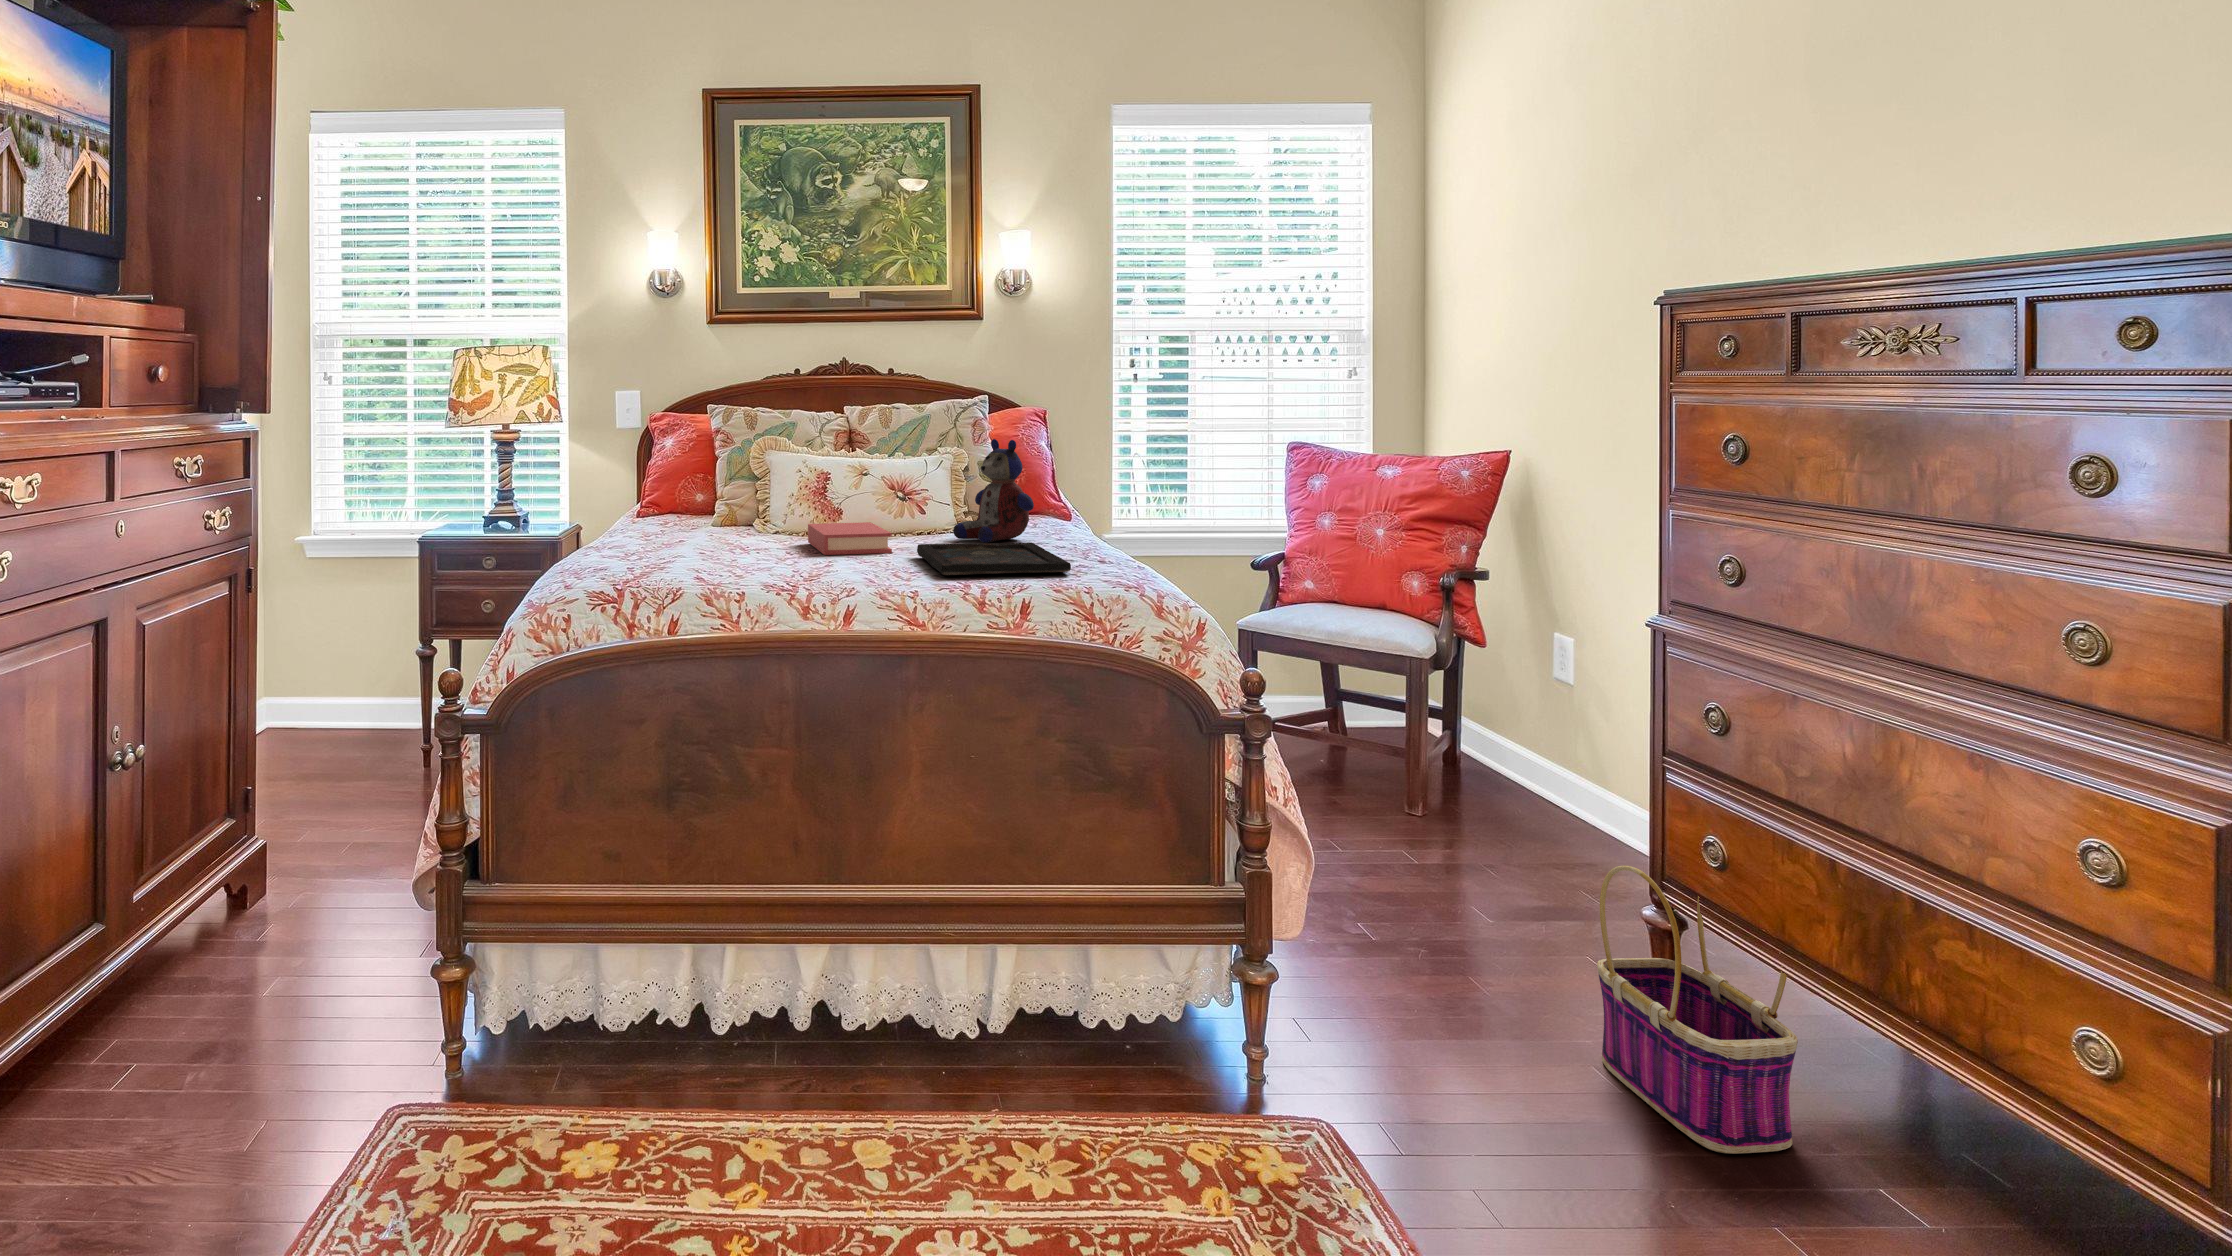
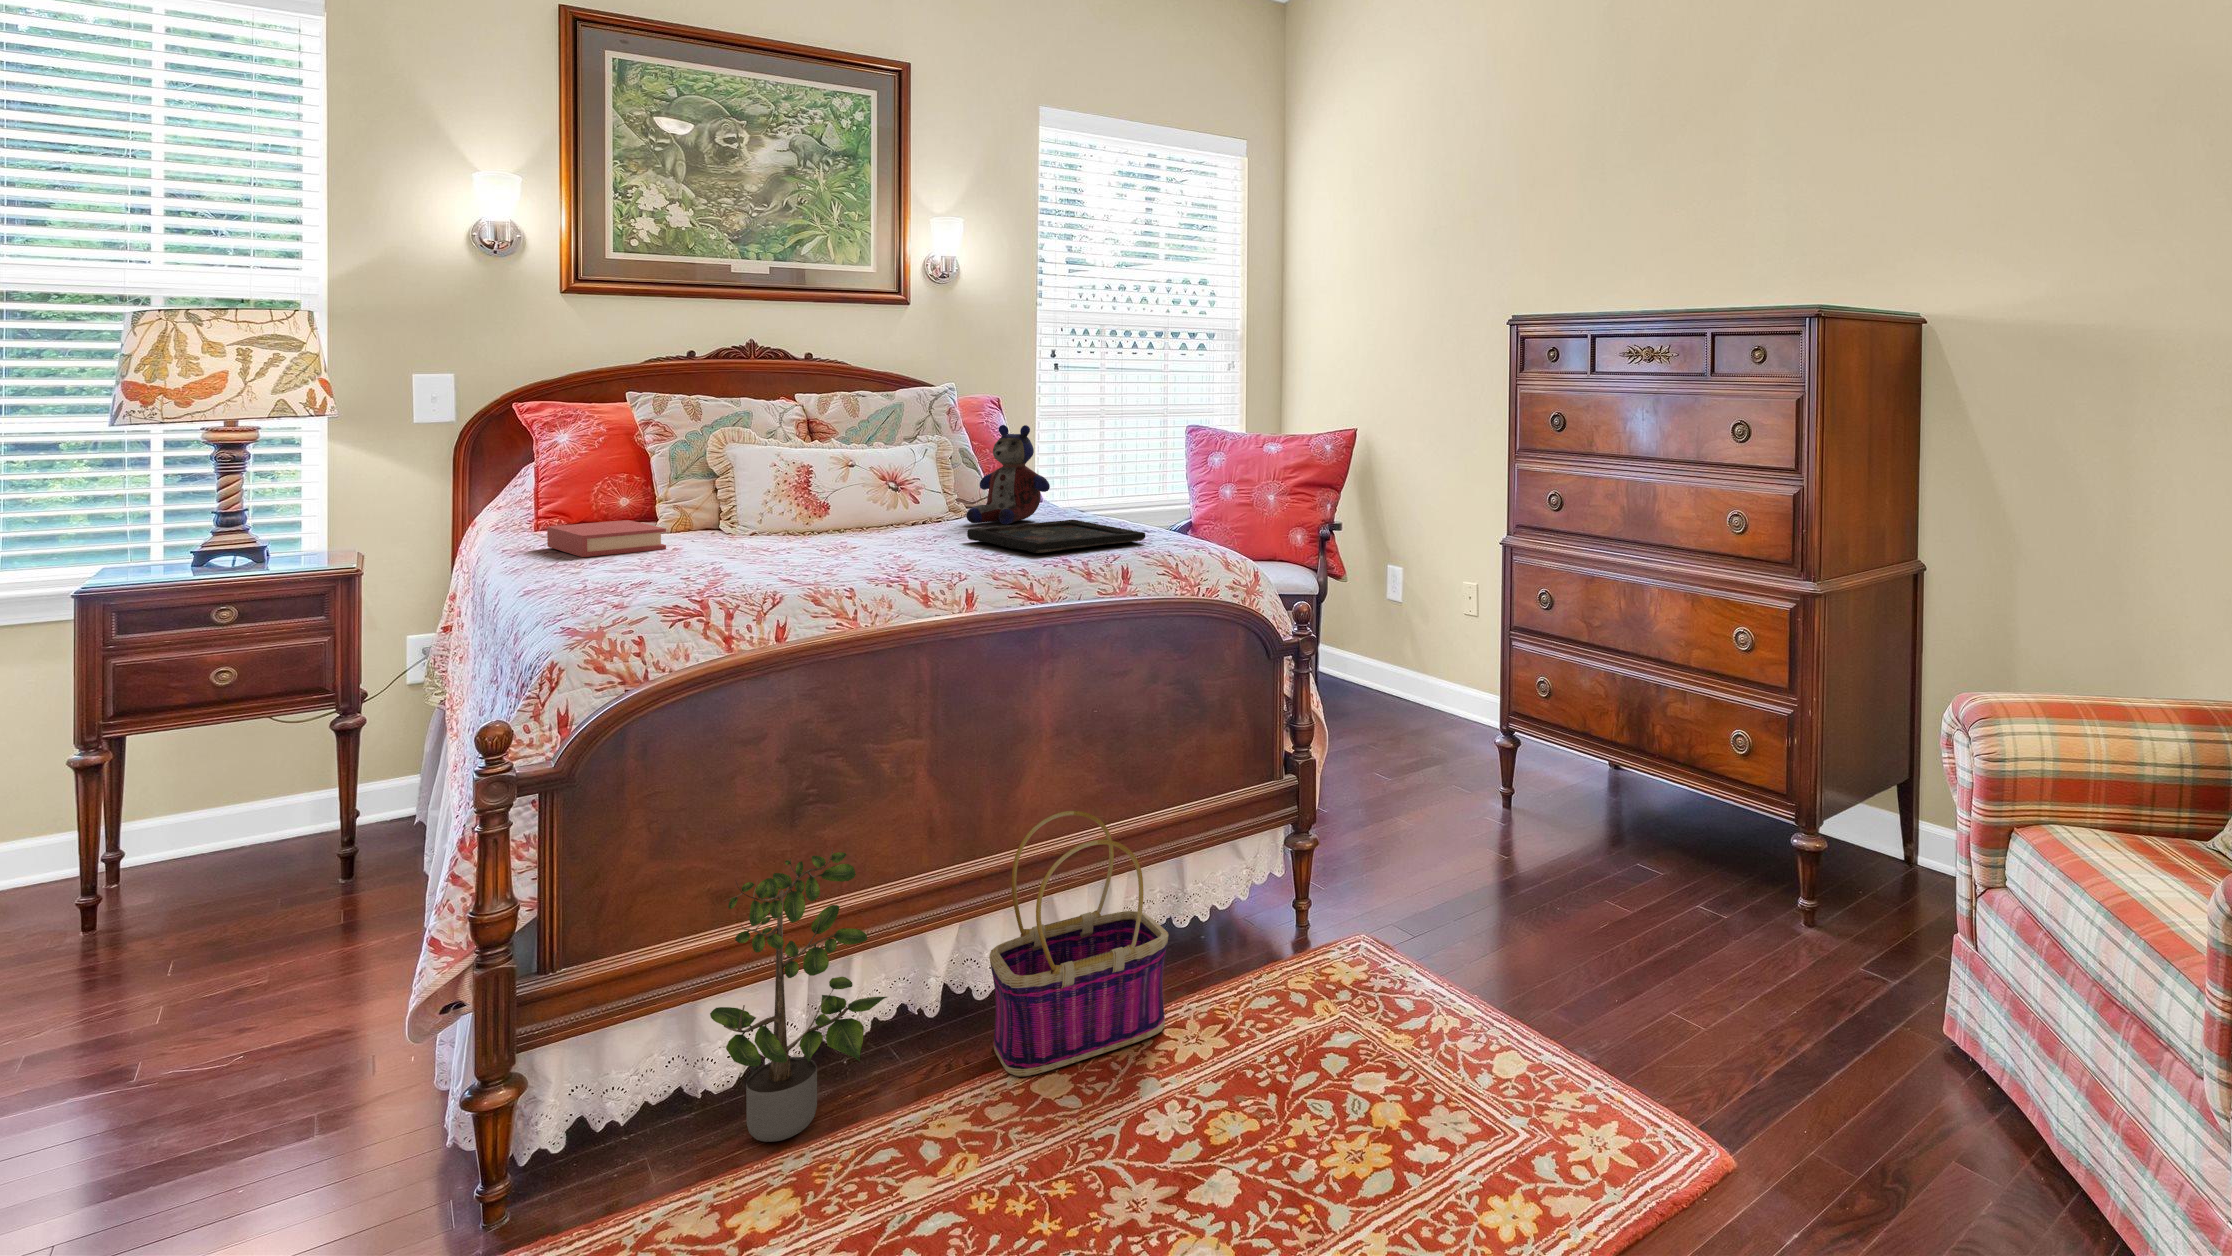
book: present [808,522,892,555] -> present [547,520,666,557]
potted plant: none [592,835,747,1103] -> present [710,850,887,1142]
basket: present [1597,865,1798,1154] -> present [989,811,1169,1076]

